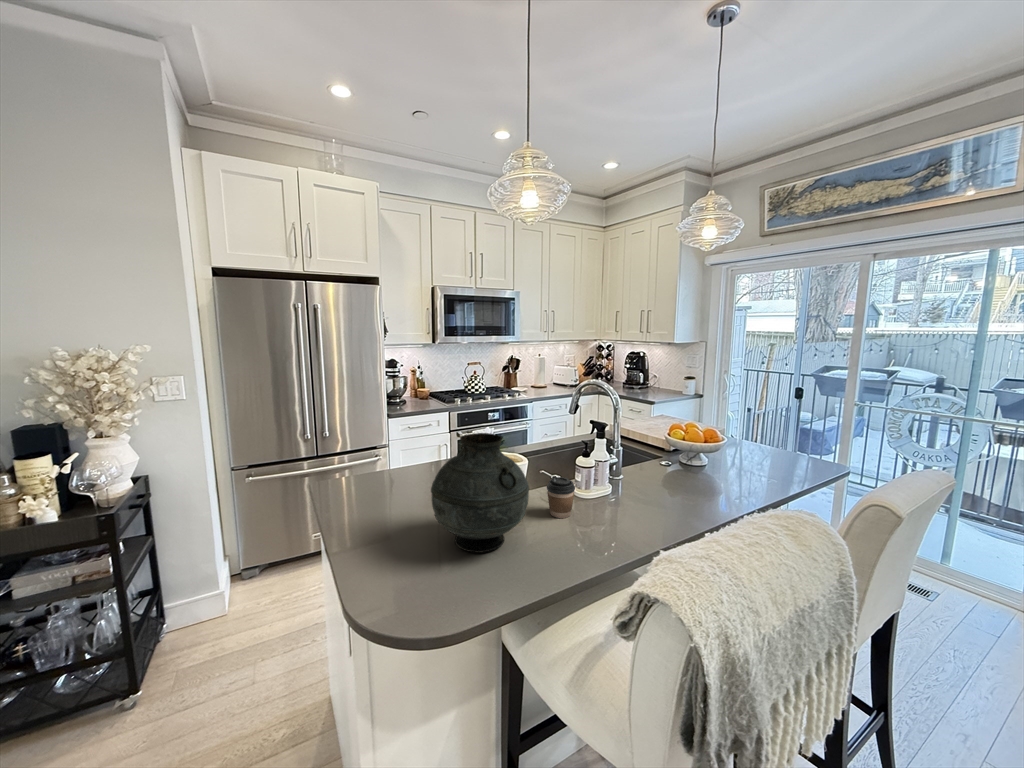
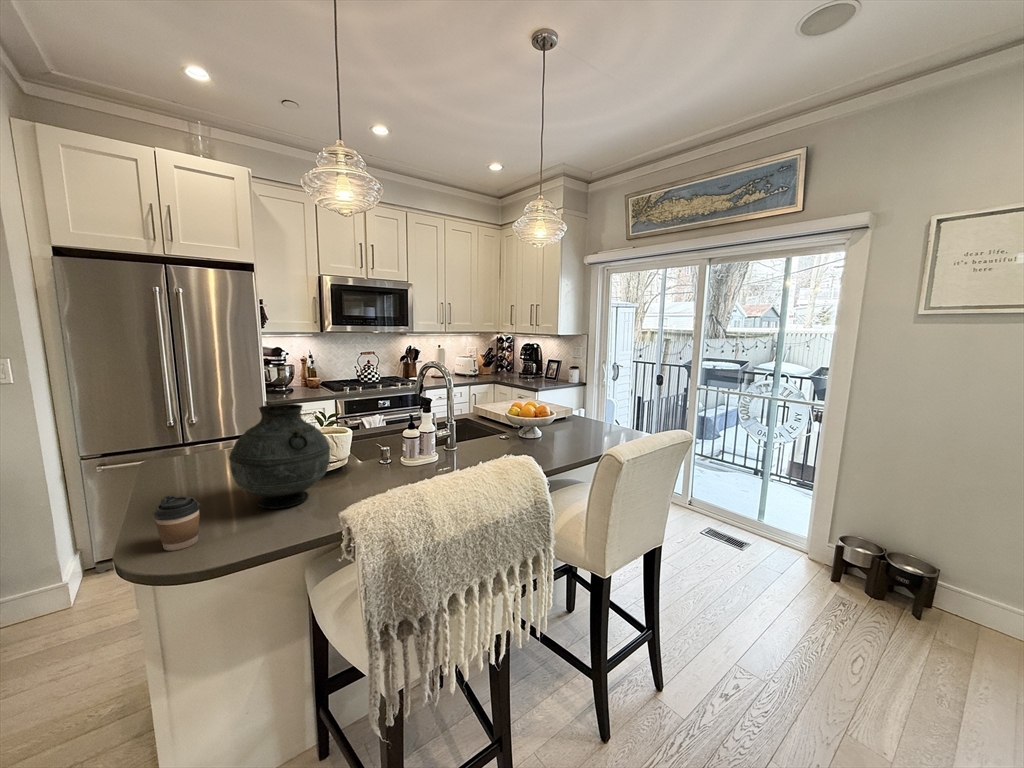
coffee cup: present [547,476,575,518] -> present [153,495,200,551]

